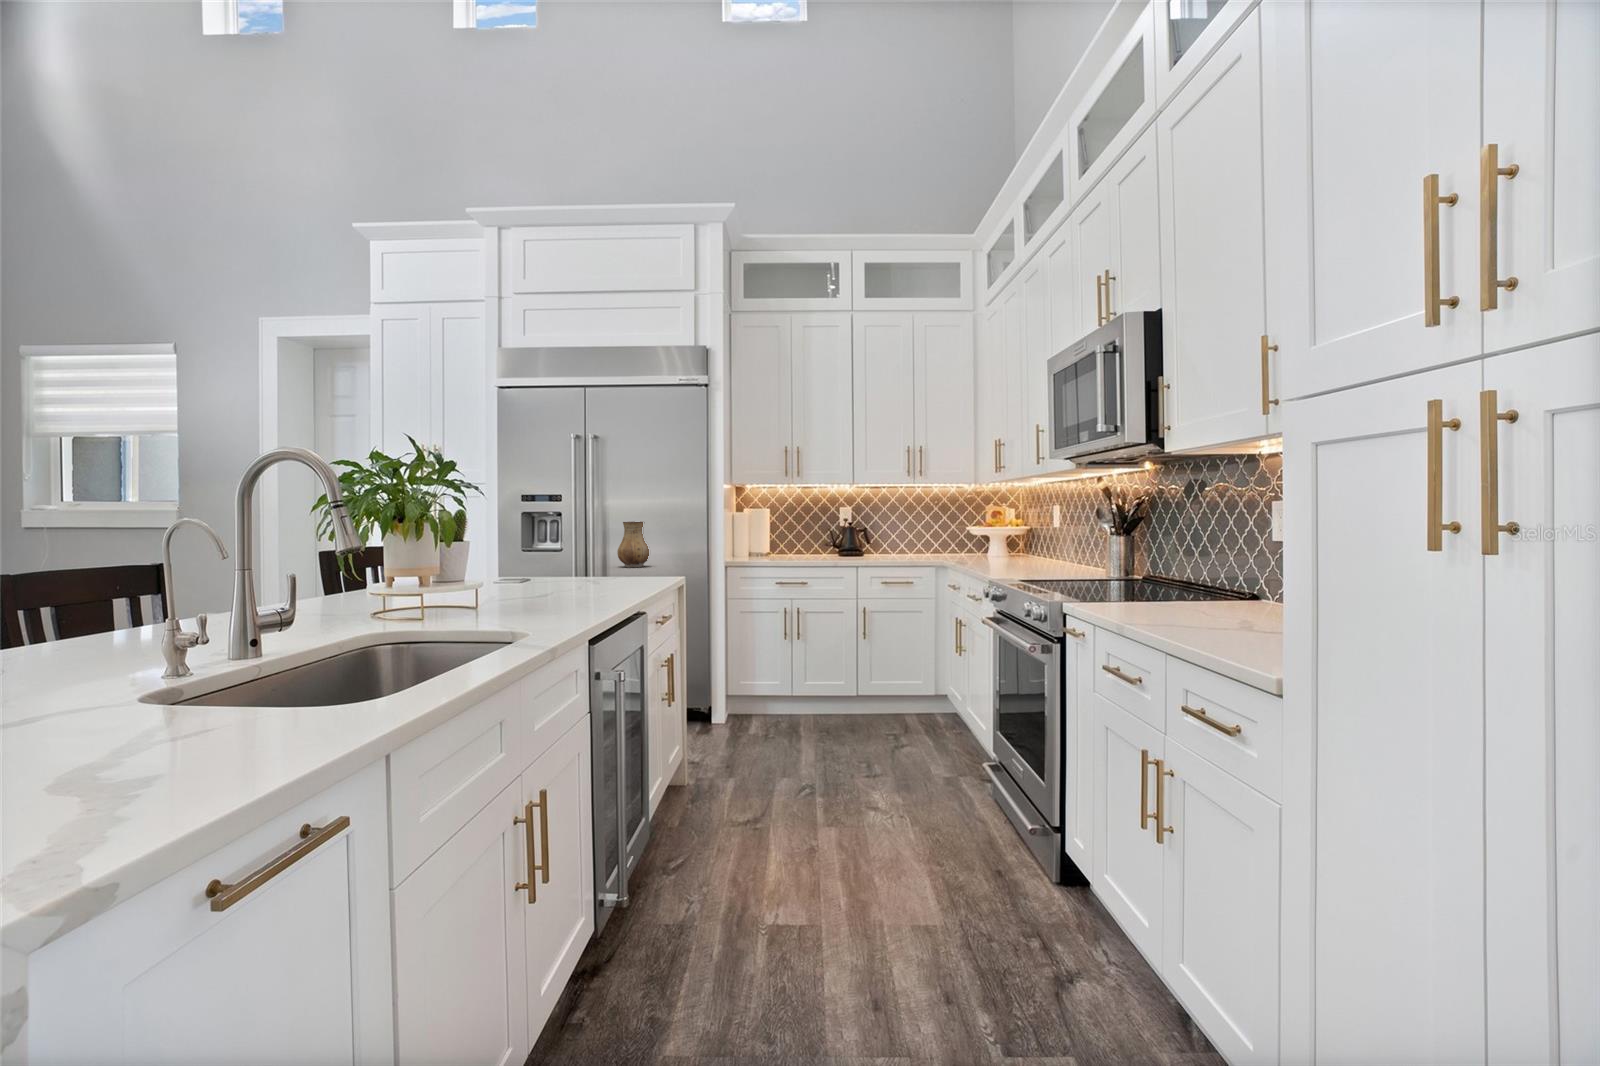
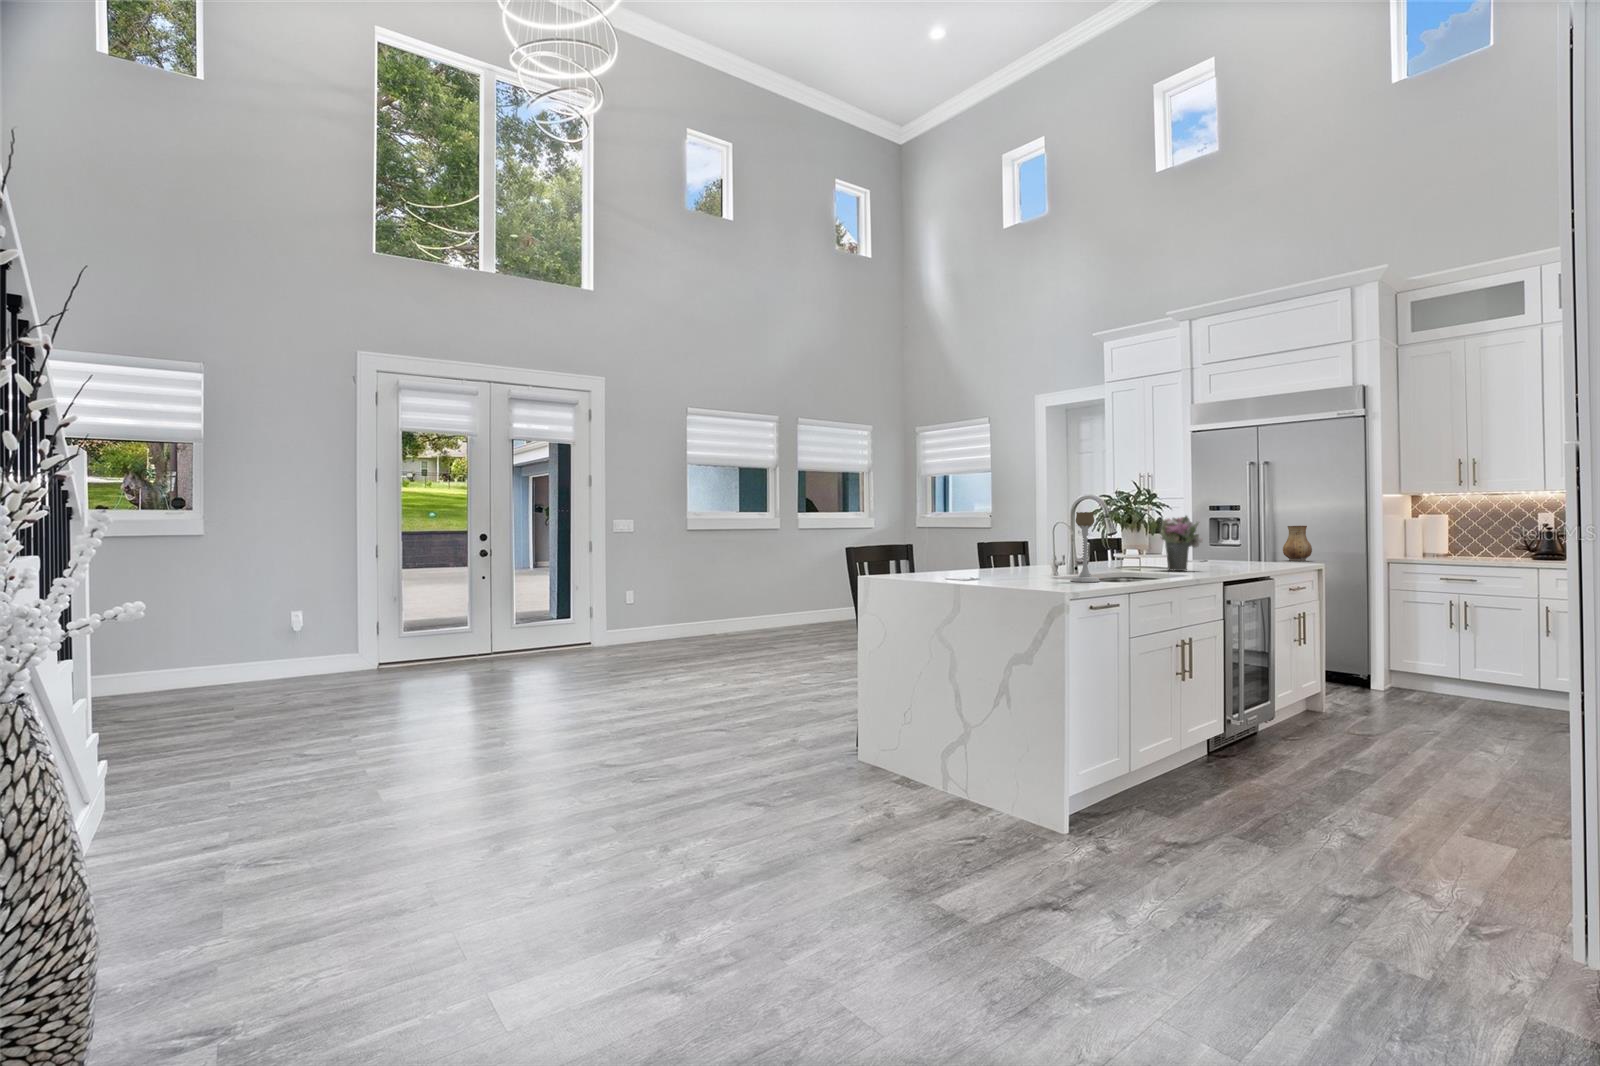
candle holder: none [117,476,264,768] -> present [1071,512,1100,582]
flower bouquet: none [457,503,545,614] -> present [1160,516,1202,571]

